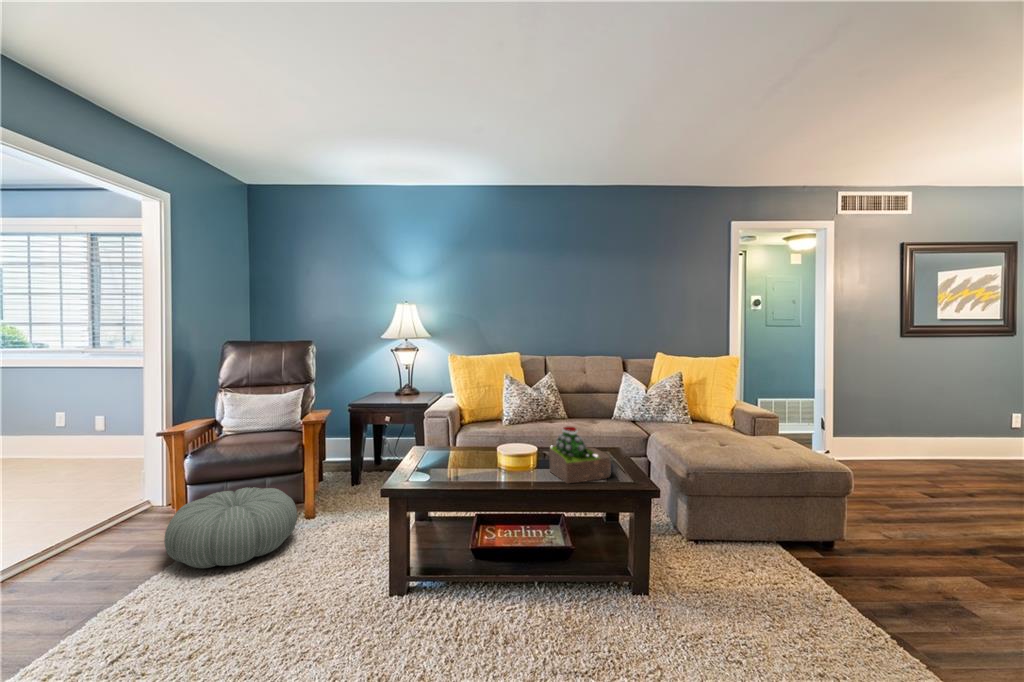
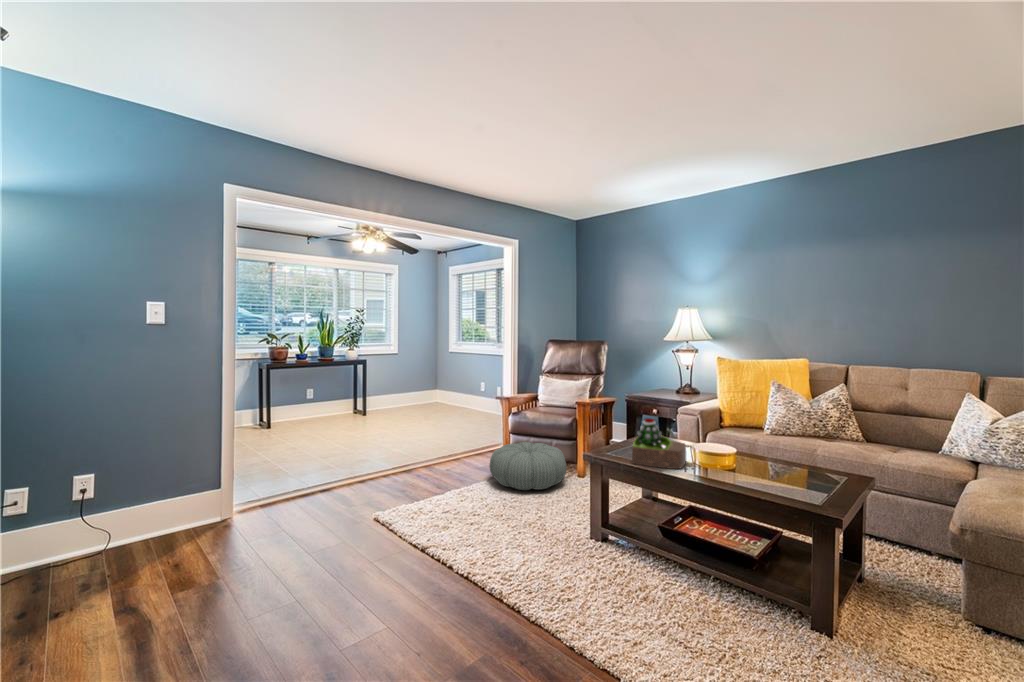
succulent plant: present [550,427,611,483] -> present [632,418,686,469]

